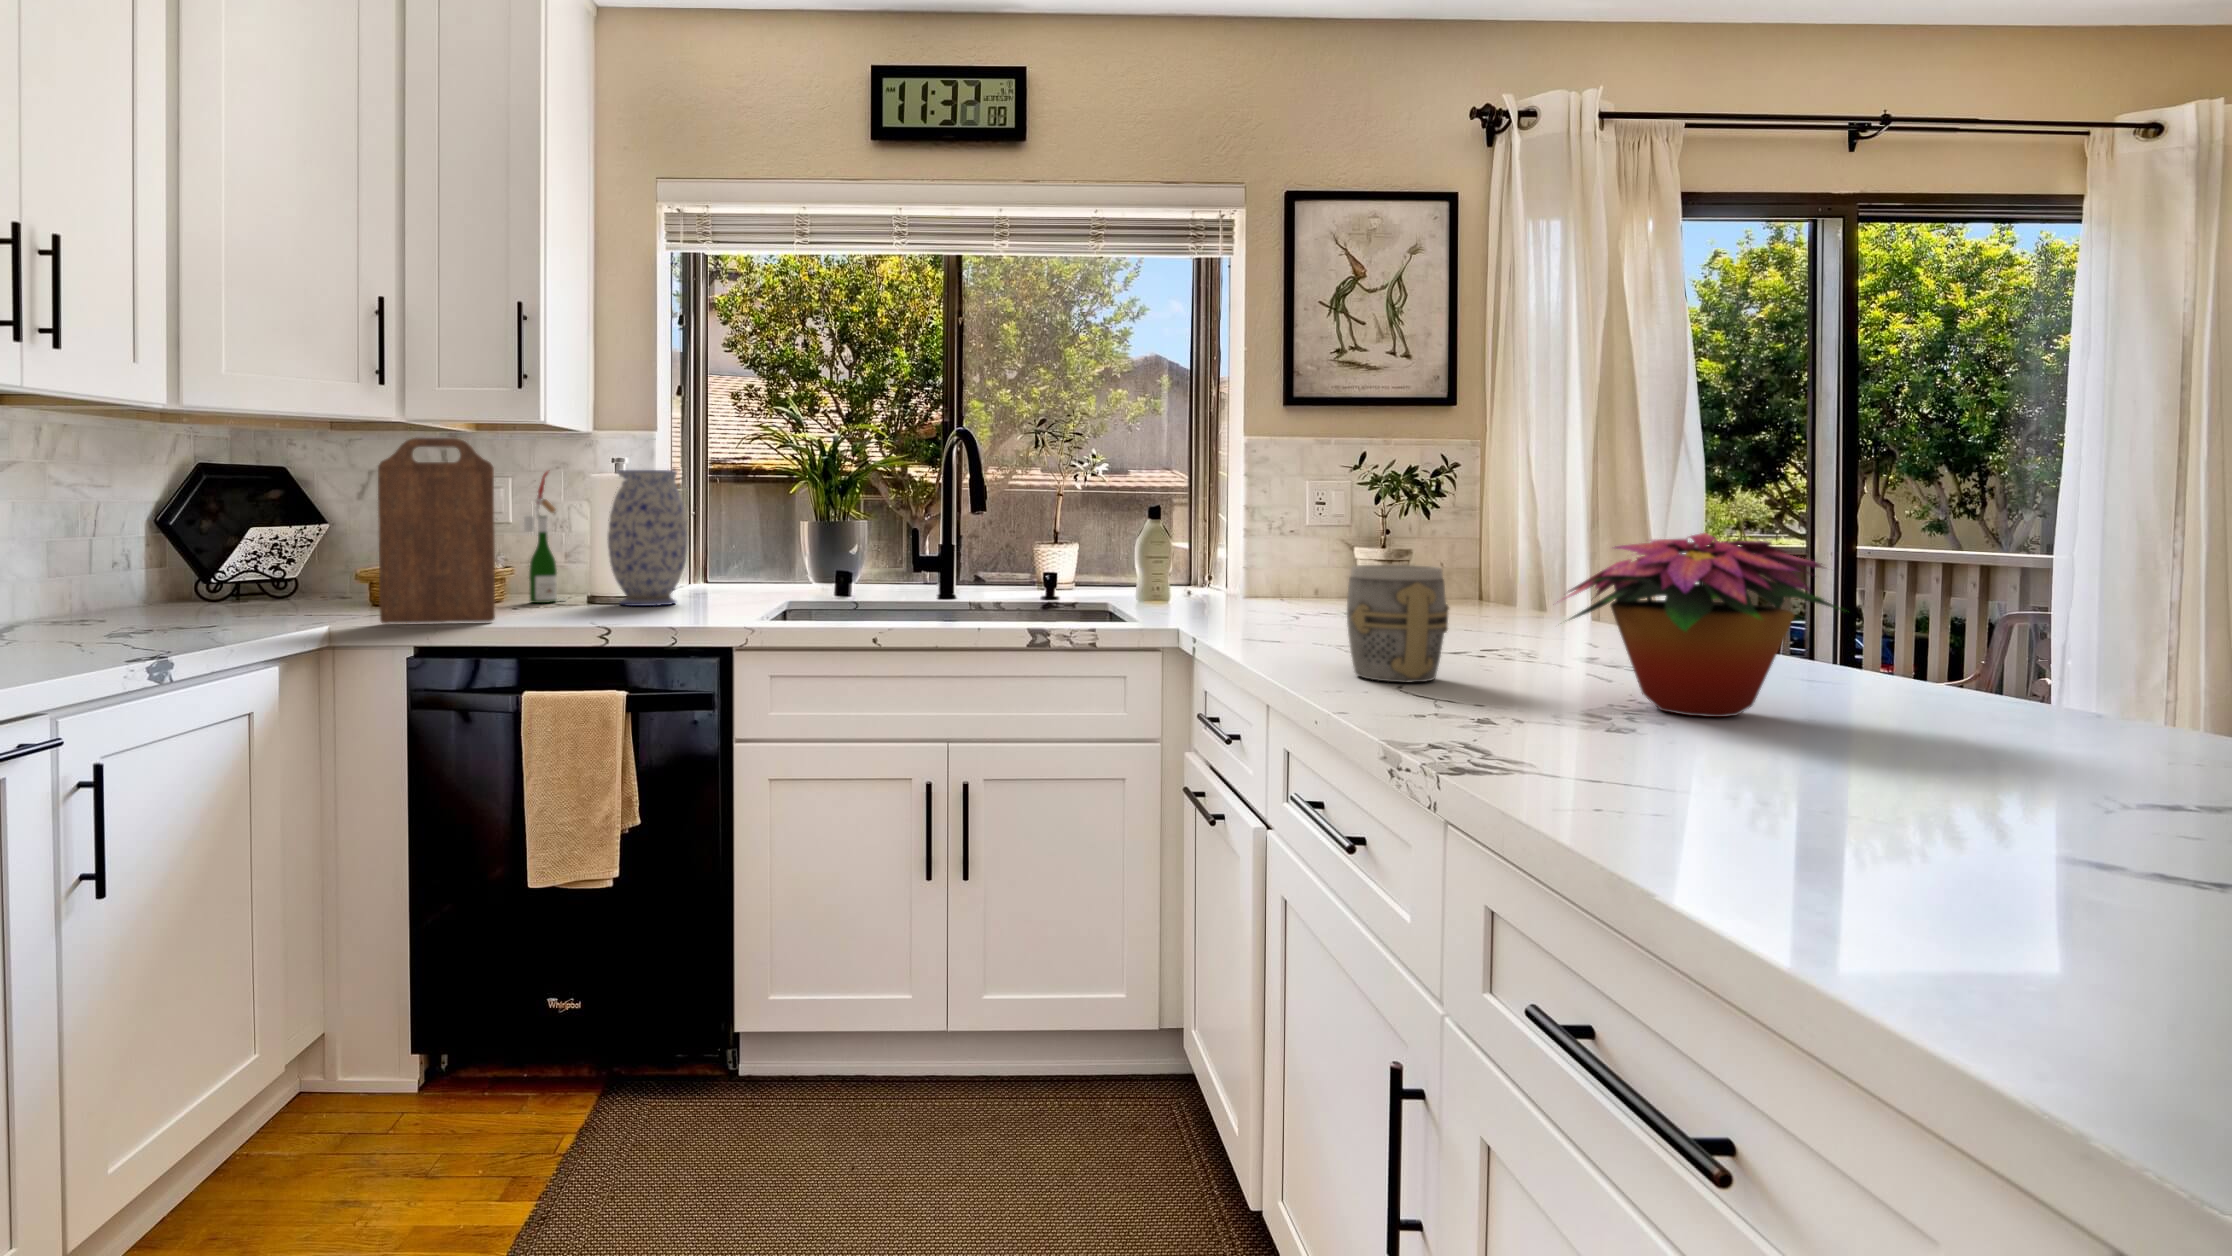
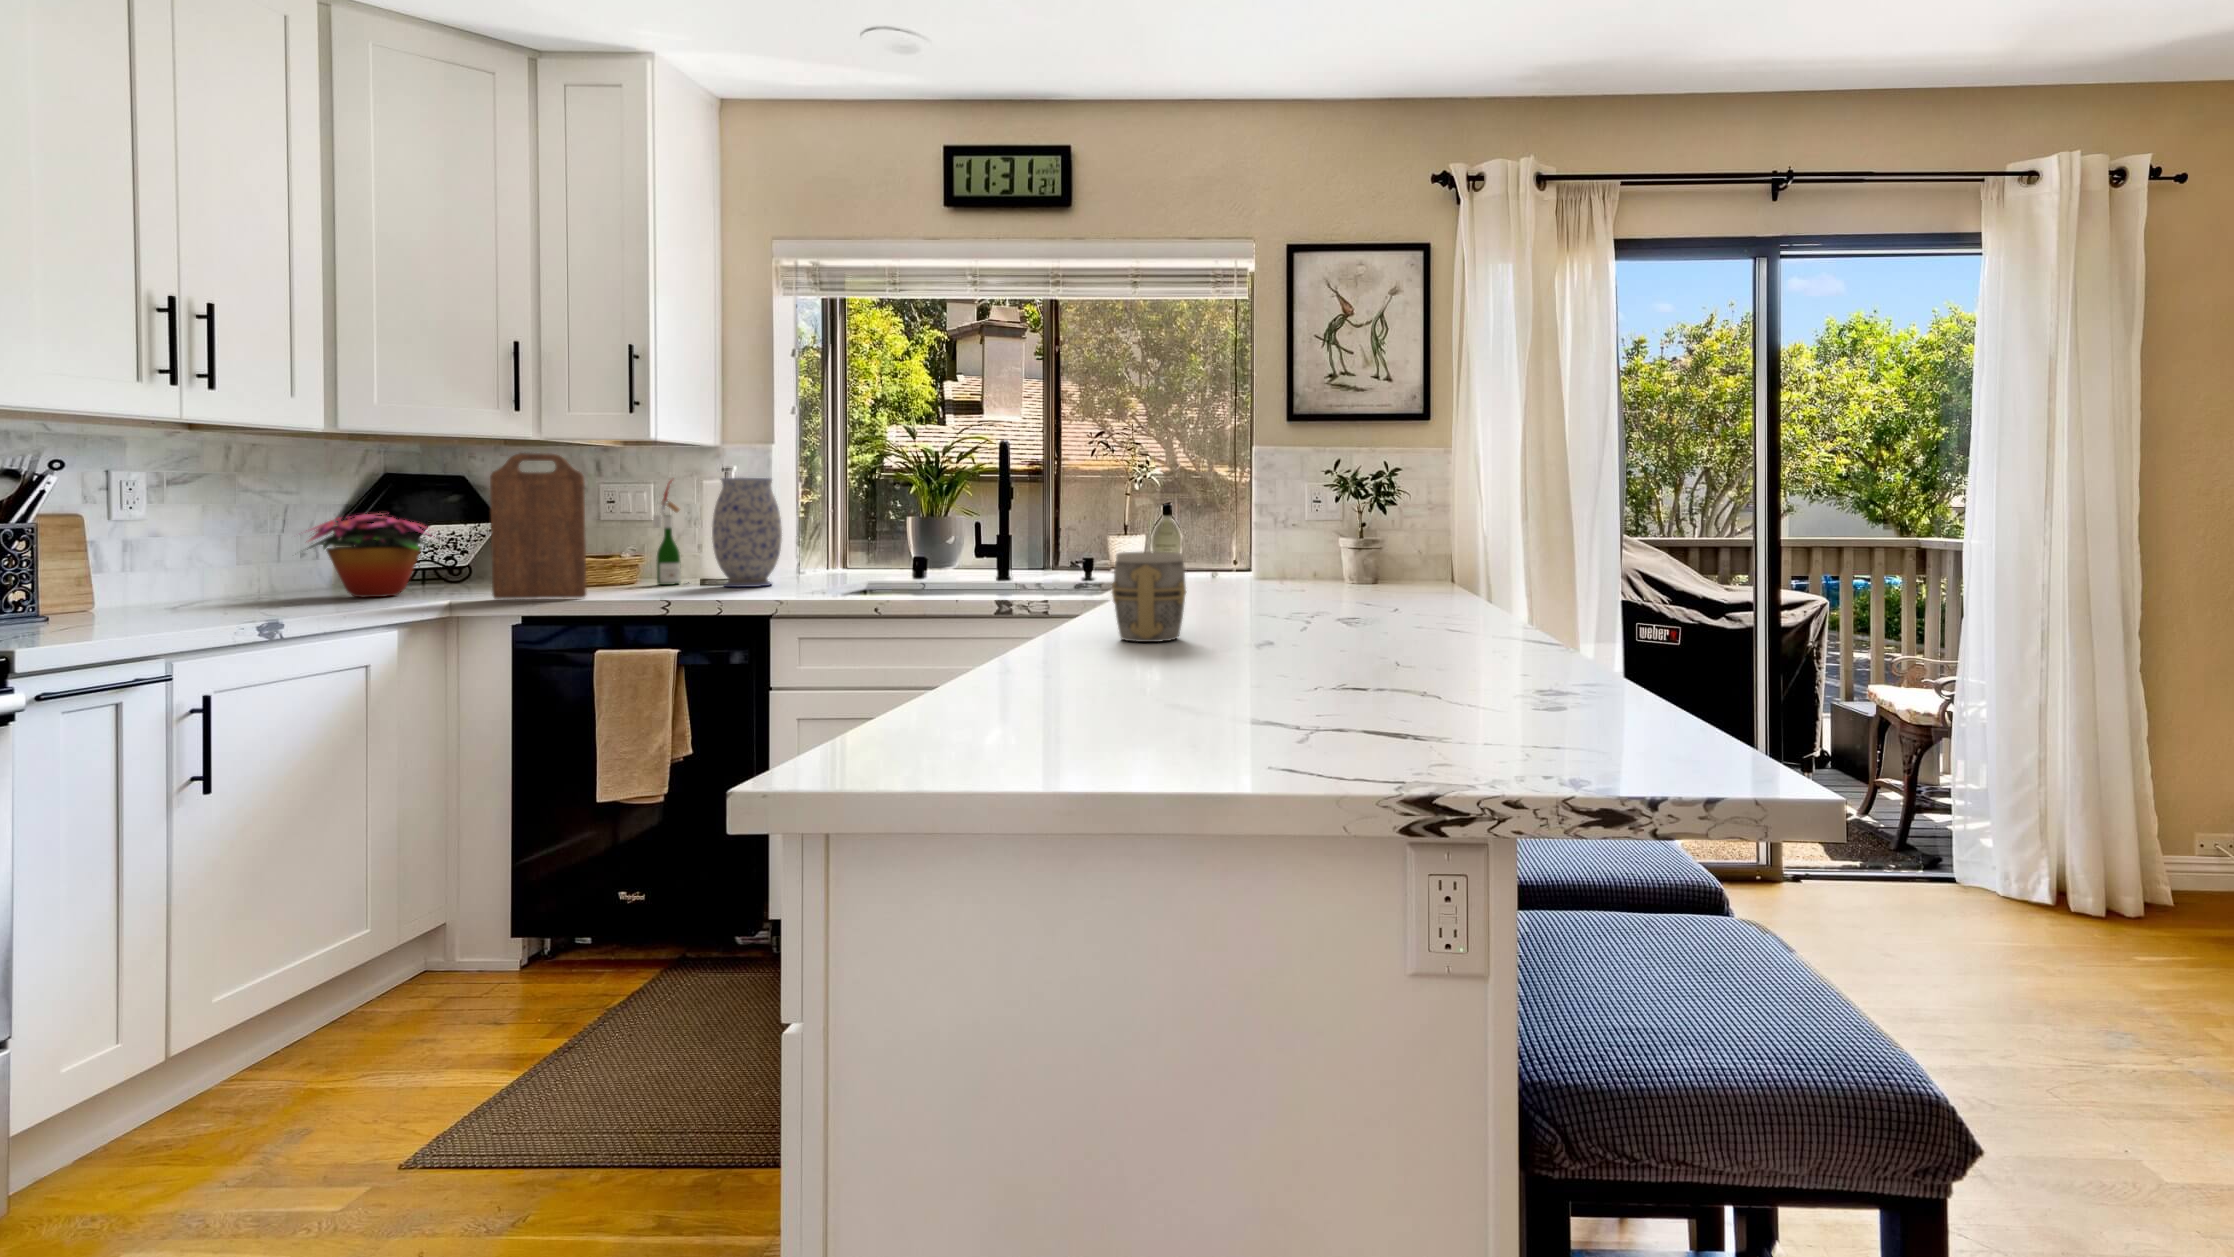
flower arrangement: present [1565,533,1842,717] -> present [307,514,431,597]

